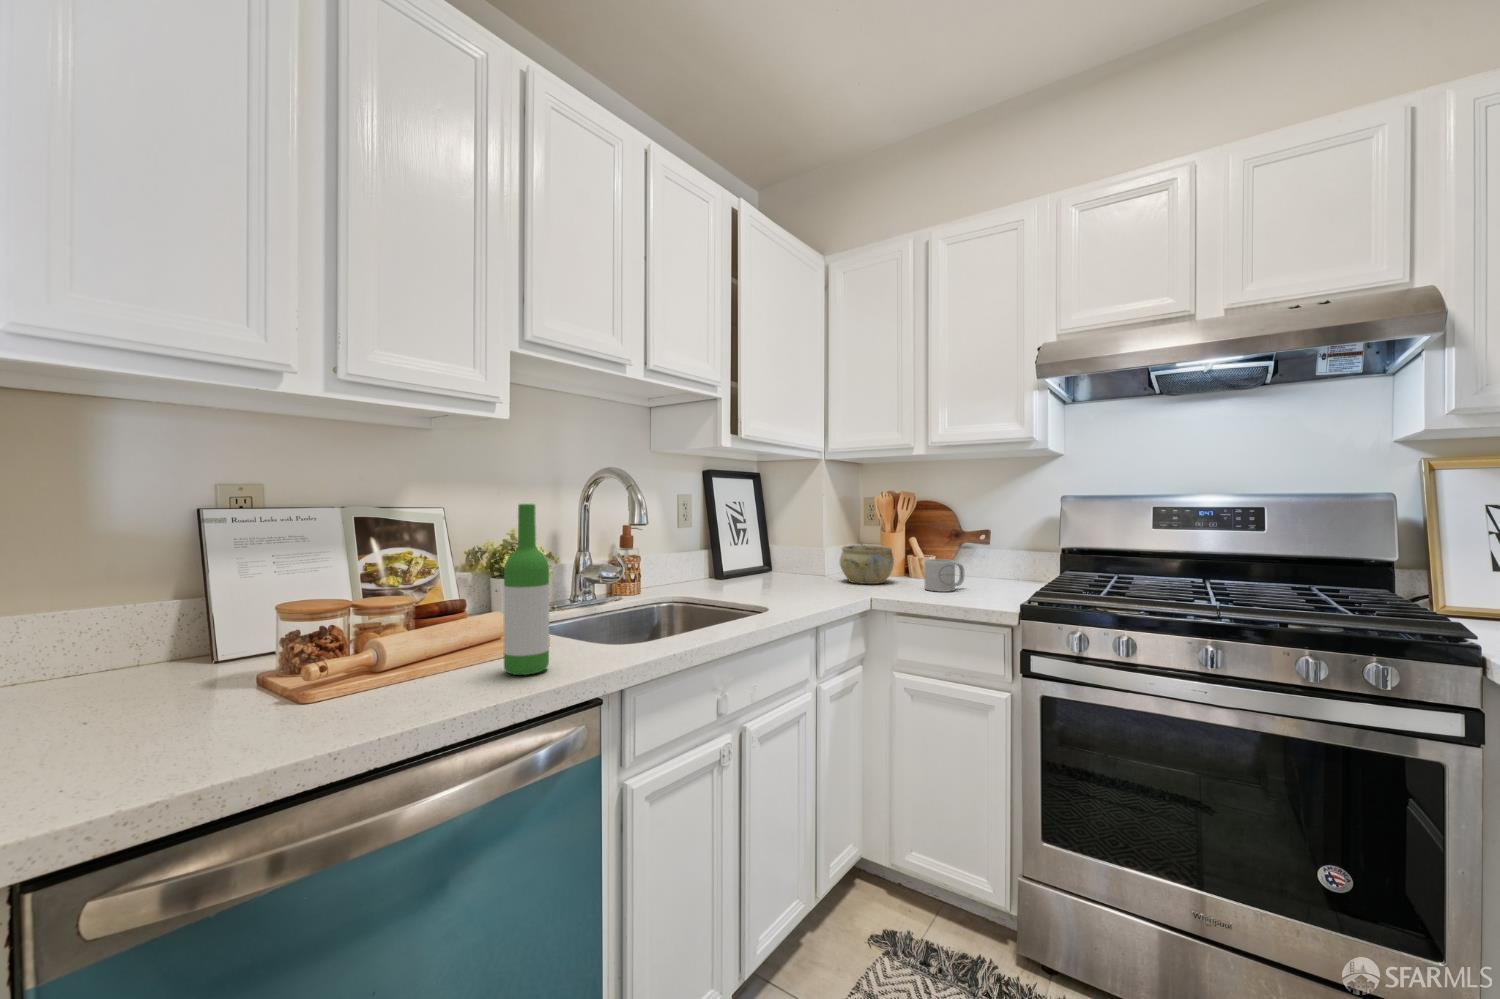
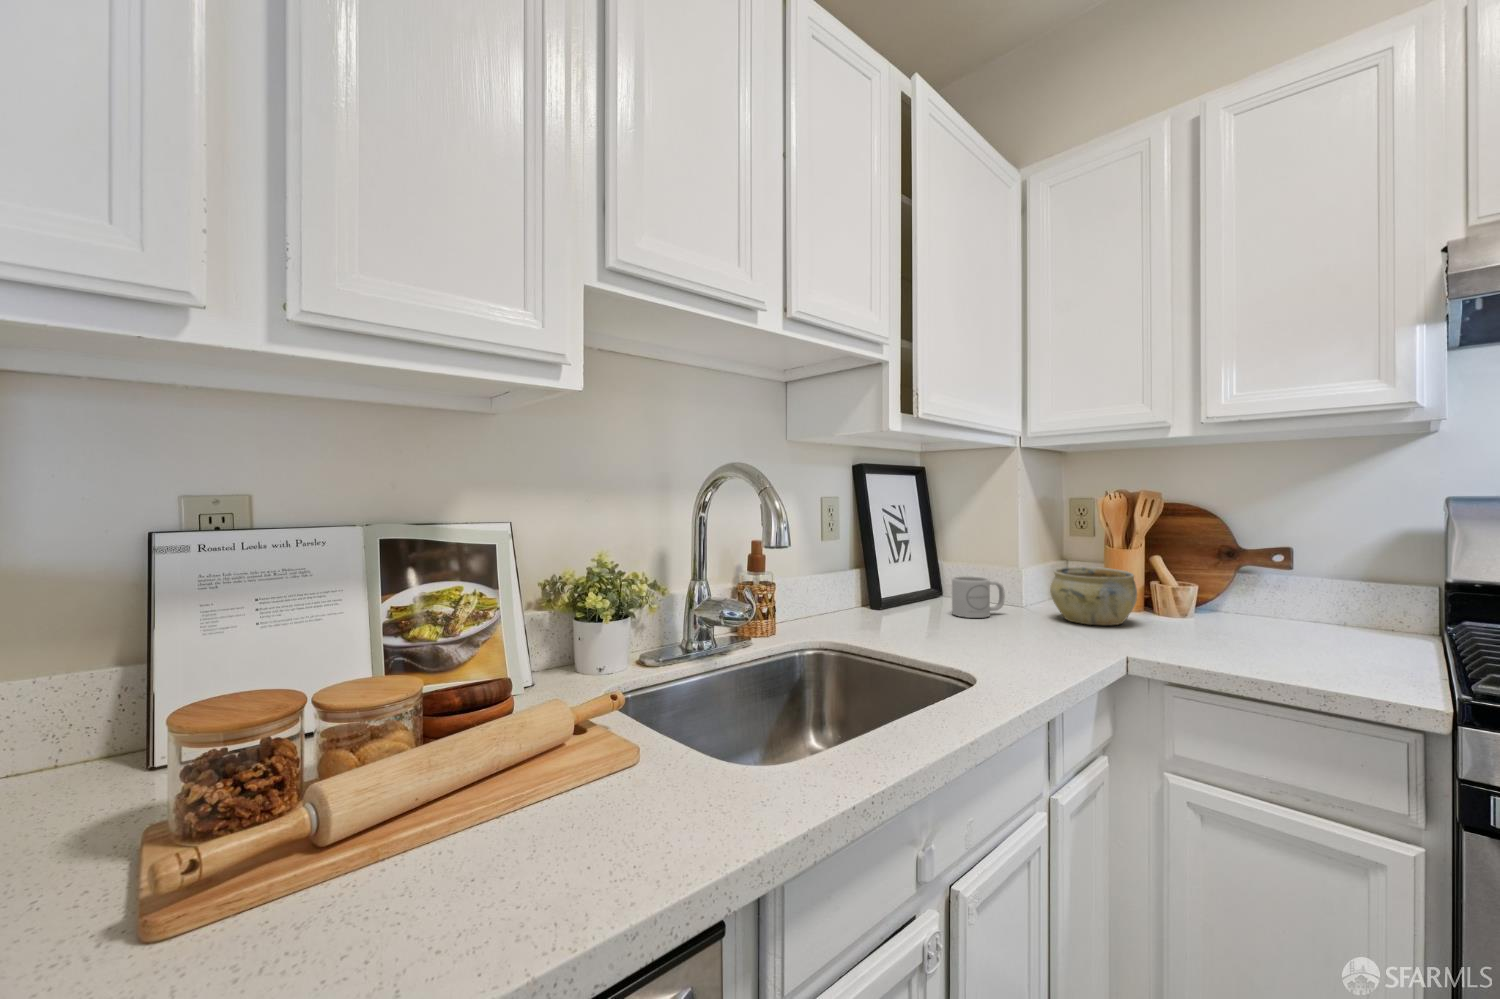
wine bottle: present [503,504,549,675] -> none [550,530,631,852]
mug: present [925,559,964,592] -> present [952,576,1005,618]

